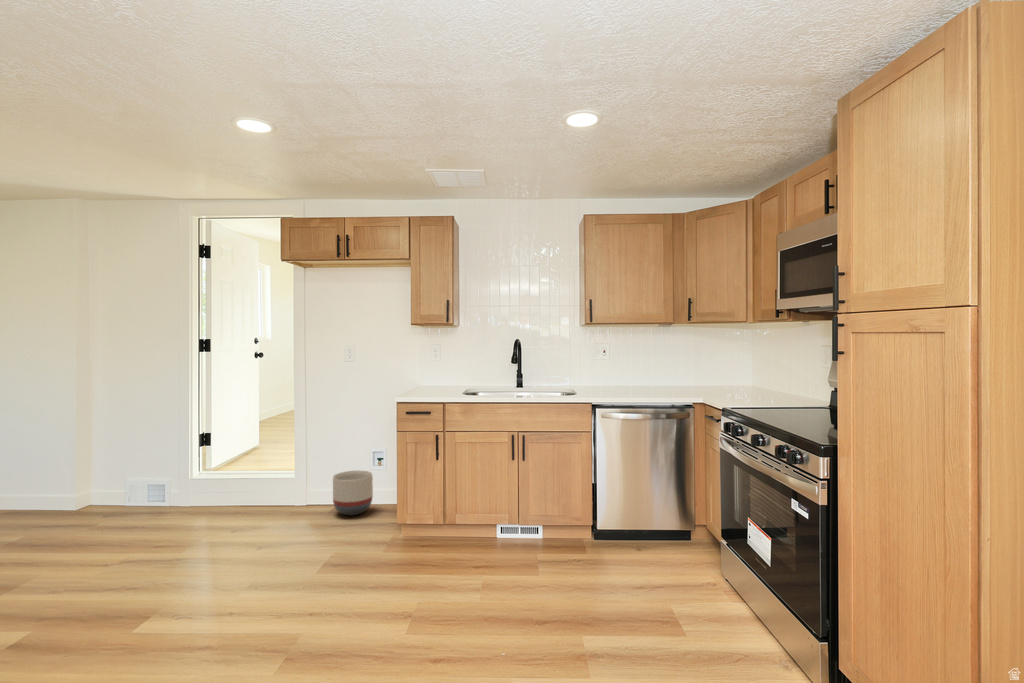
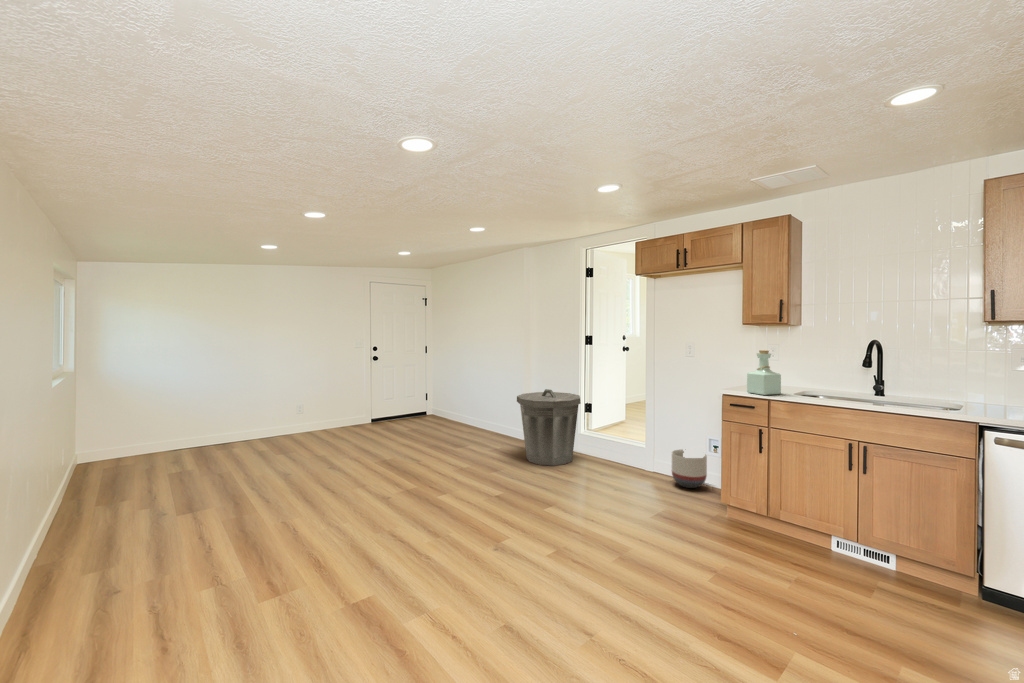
bottle: none [422,351,452,397] -> present [747,350,781,395]
trash can: none [79,419,199,537] -> present [517,389,581,466]

